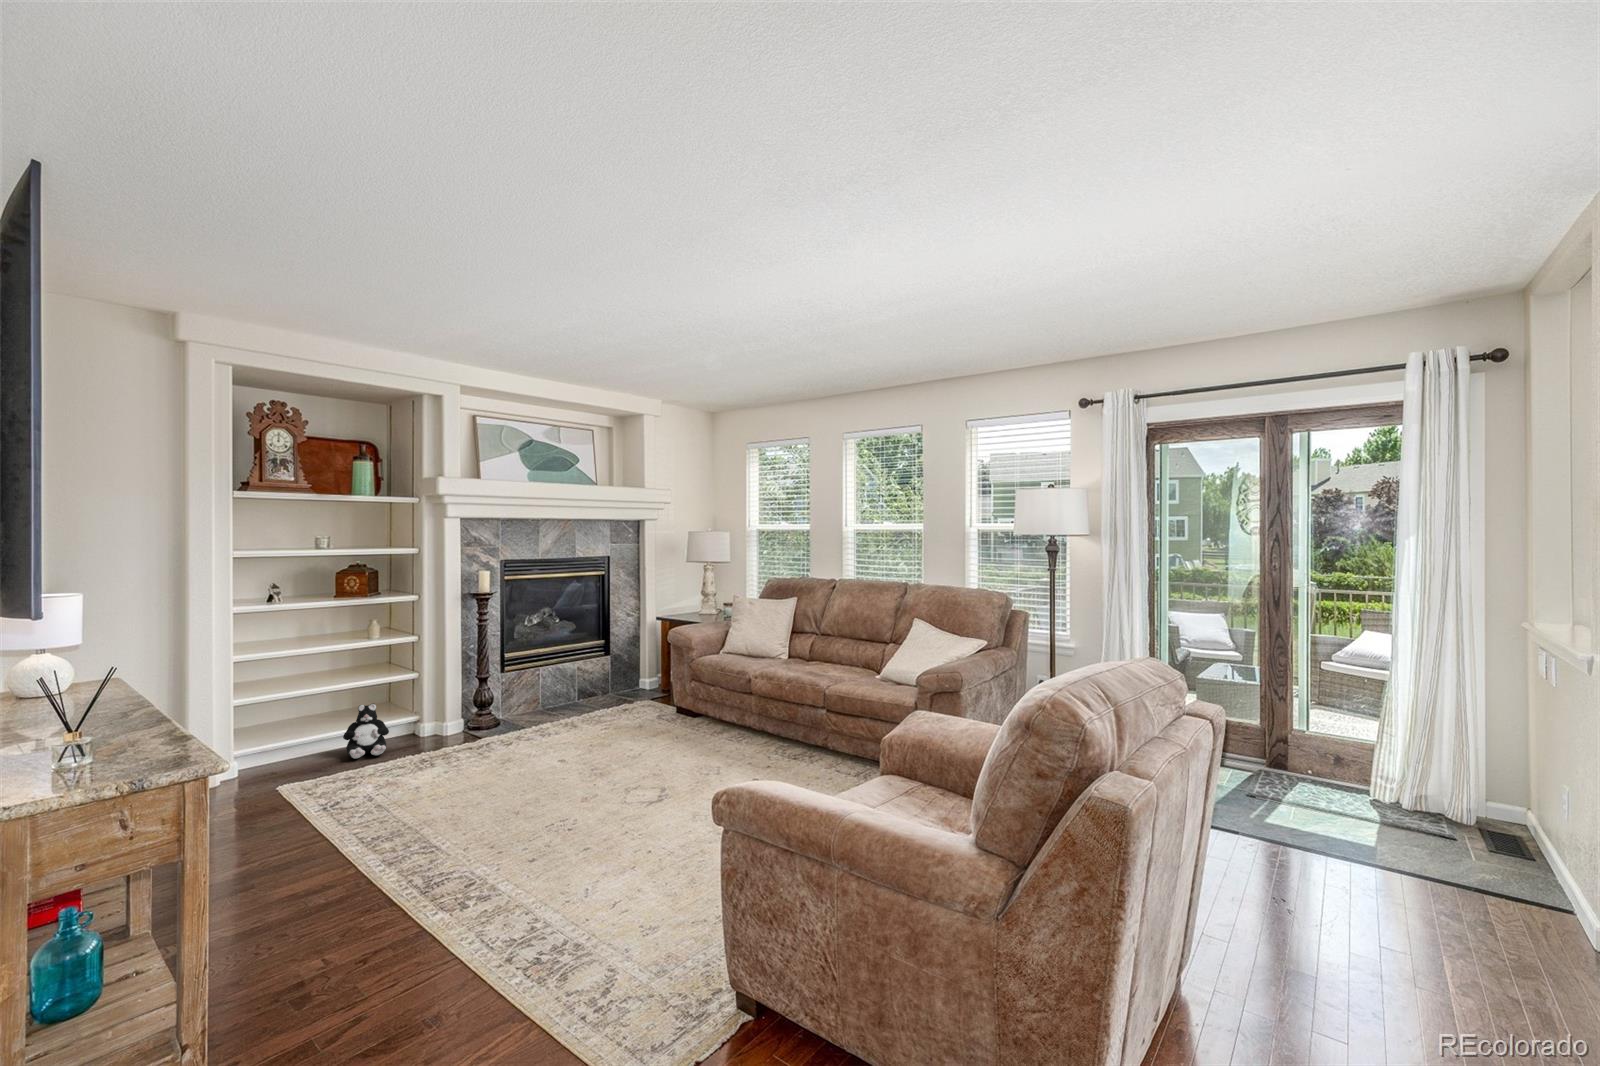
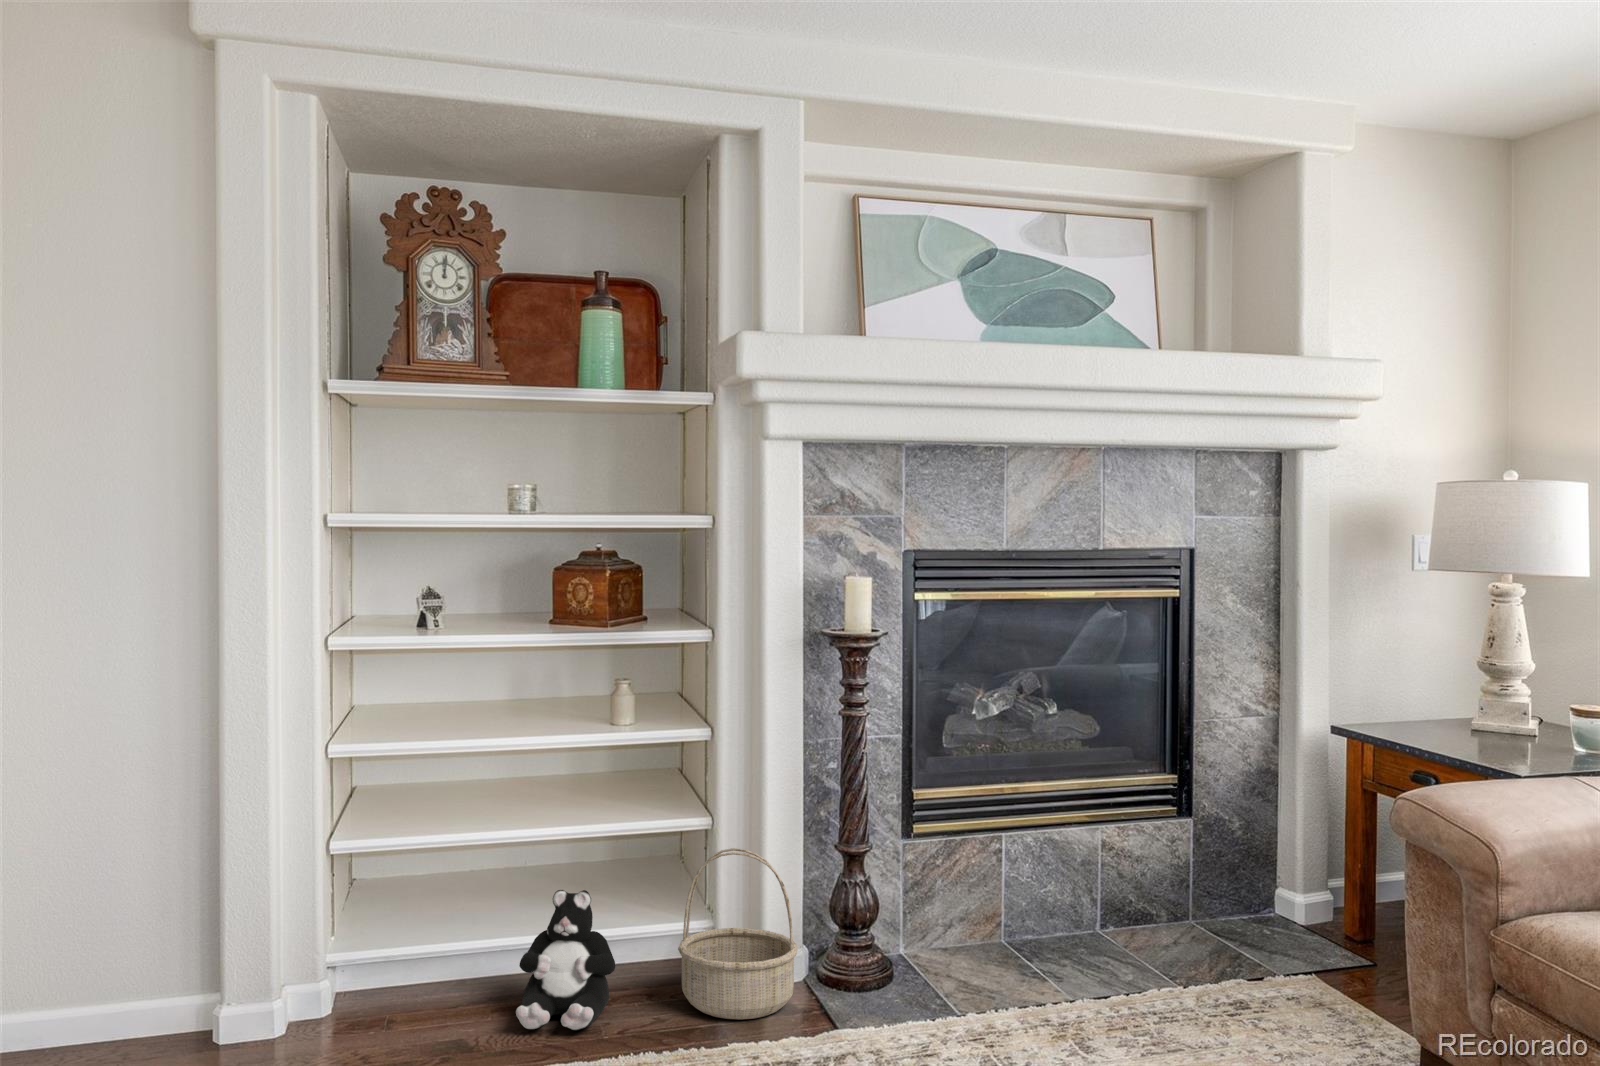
basket: none [415,679,468,744] -> present [678,848,798,1020]

